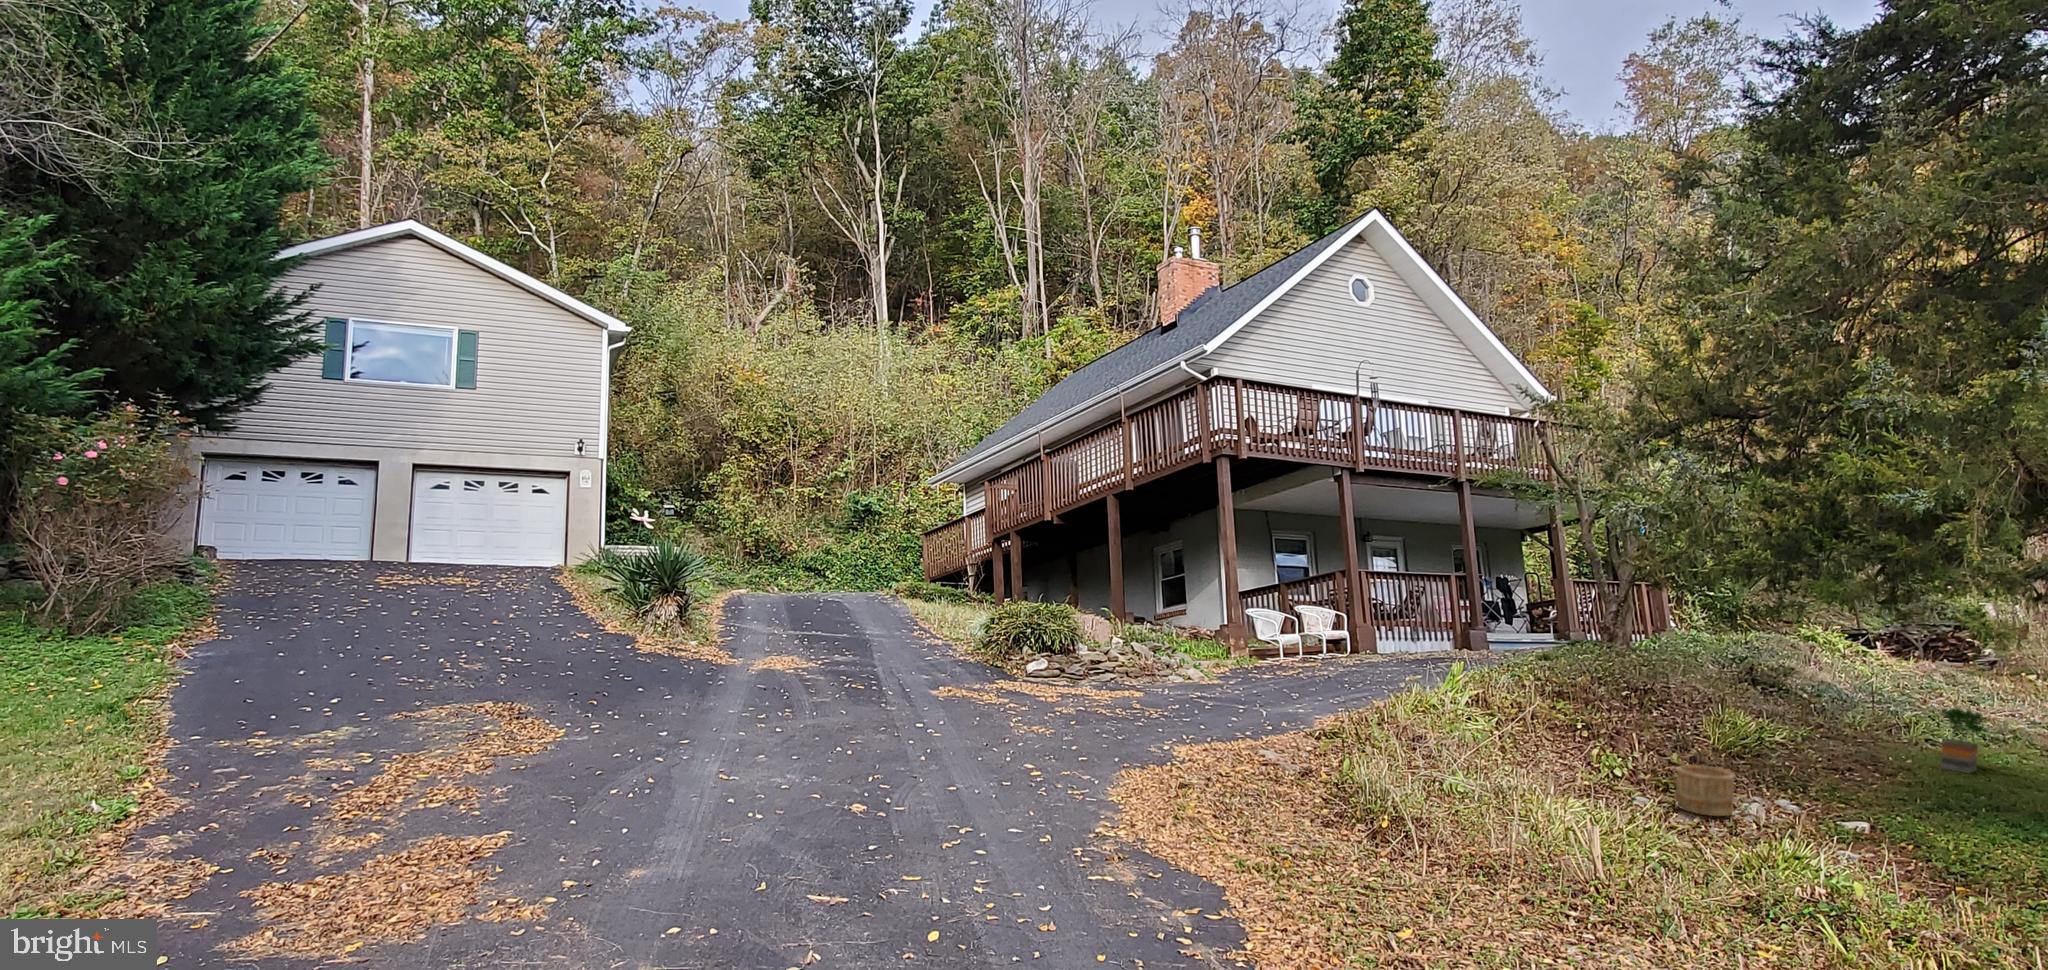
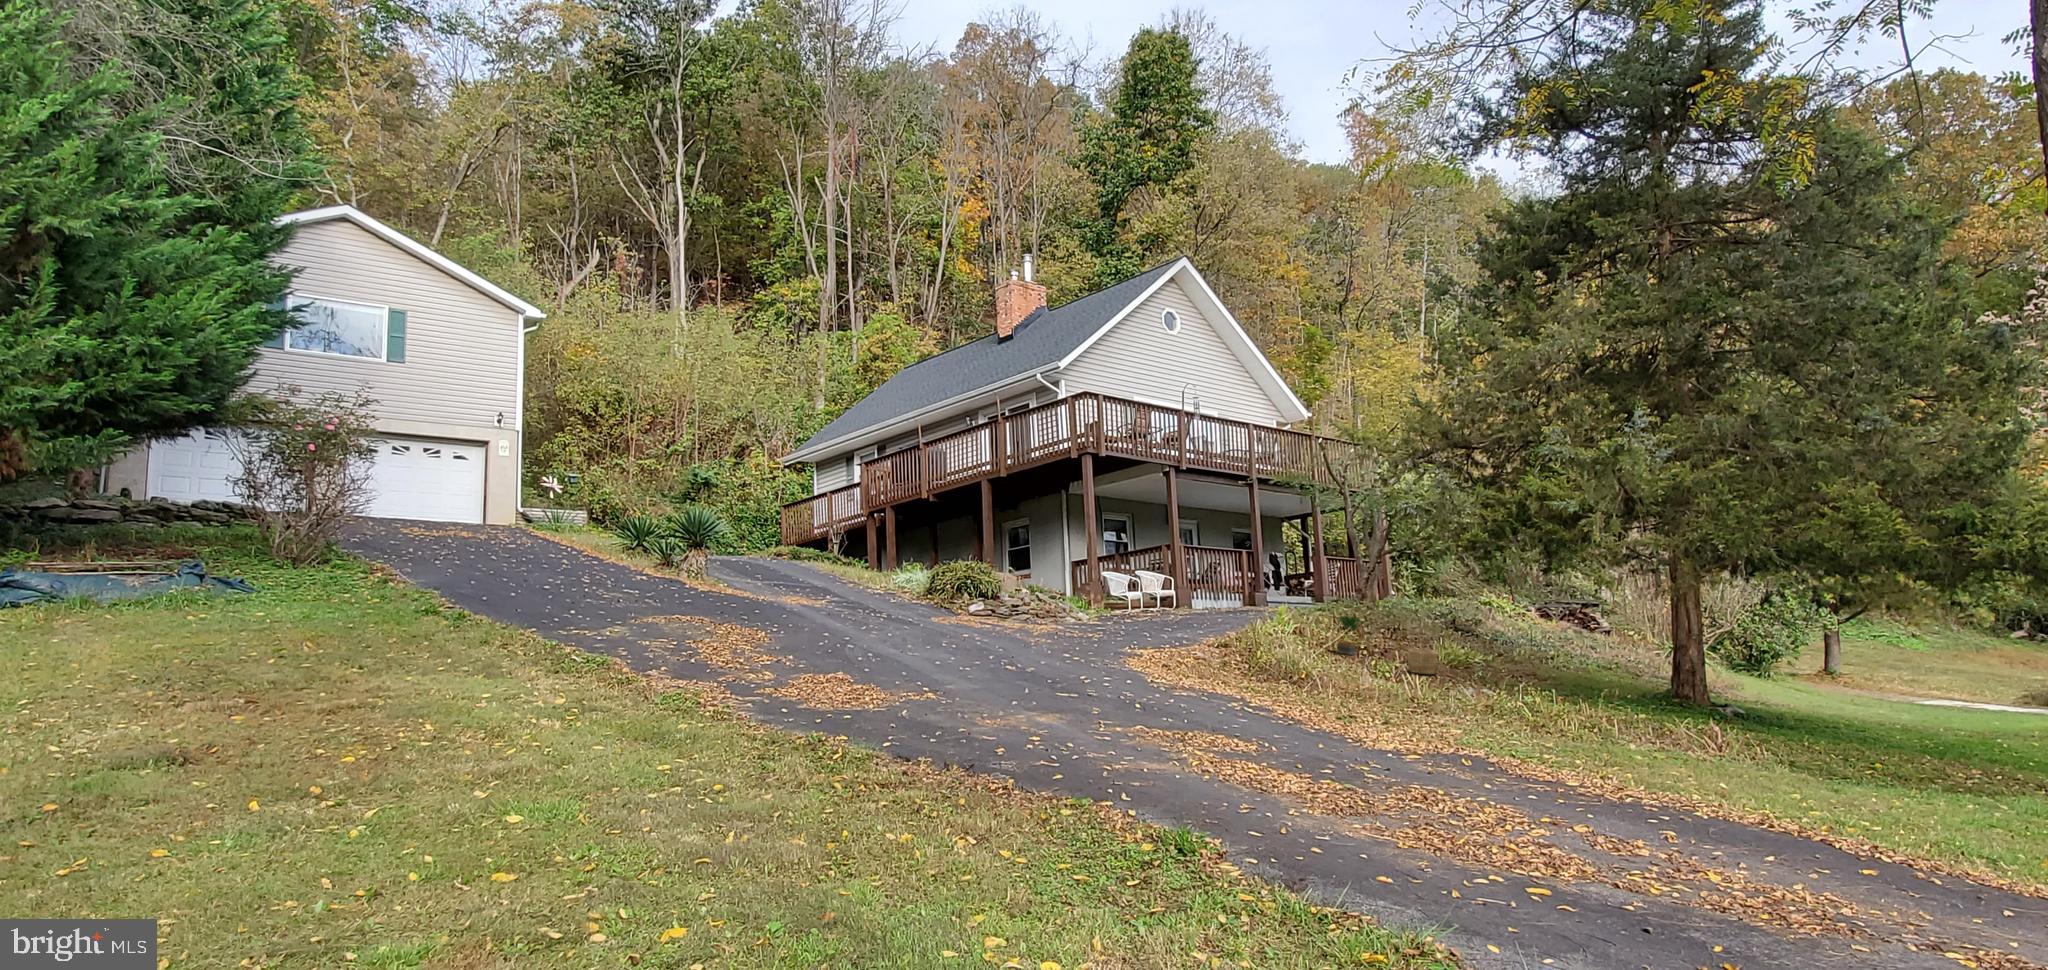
potted tree: present [1940,708,1988,773] -> present [1337,615,1361,655]

